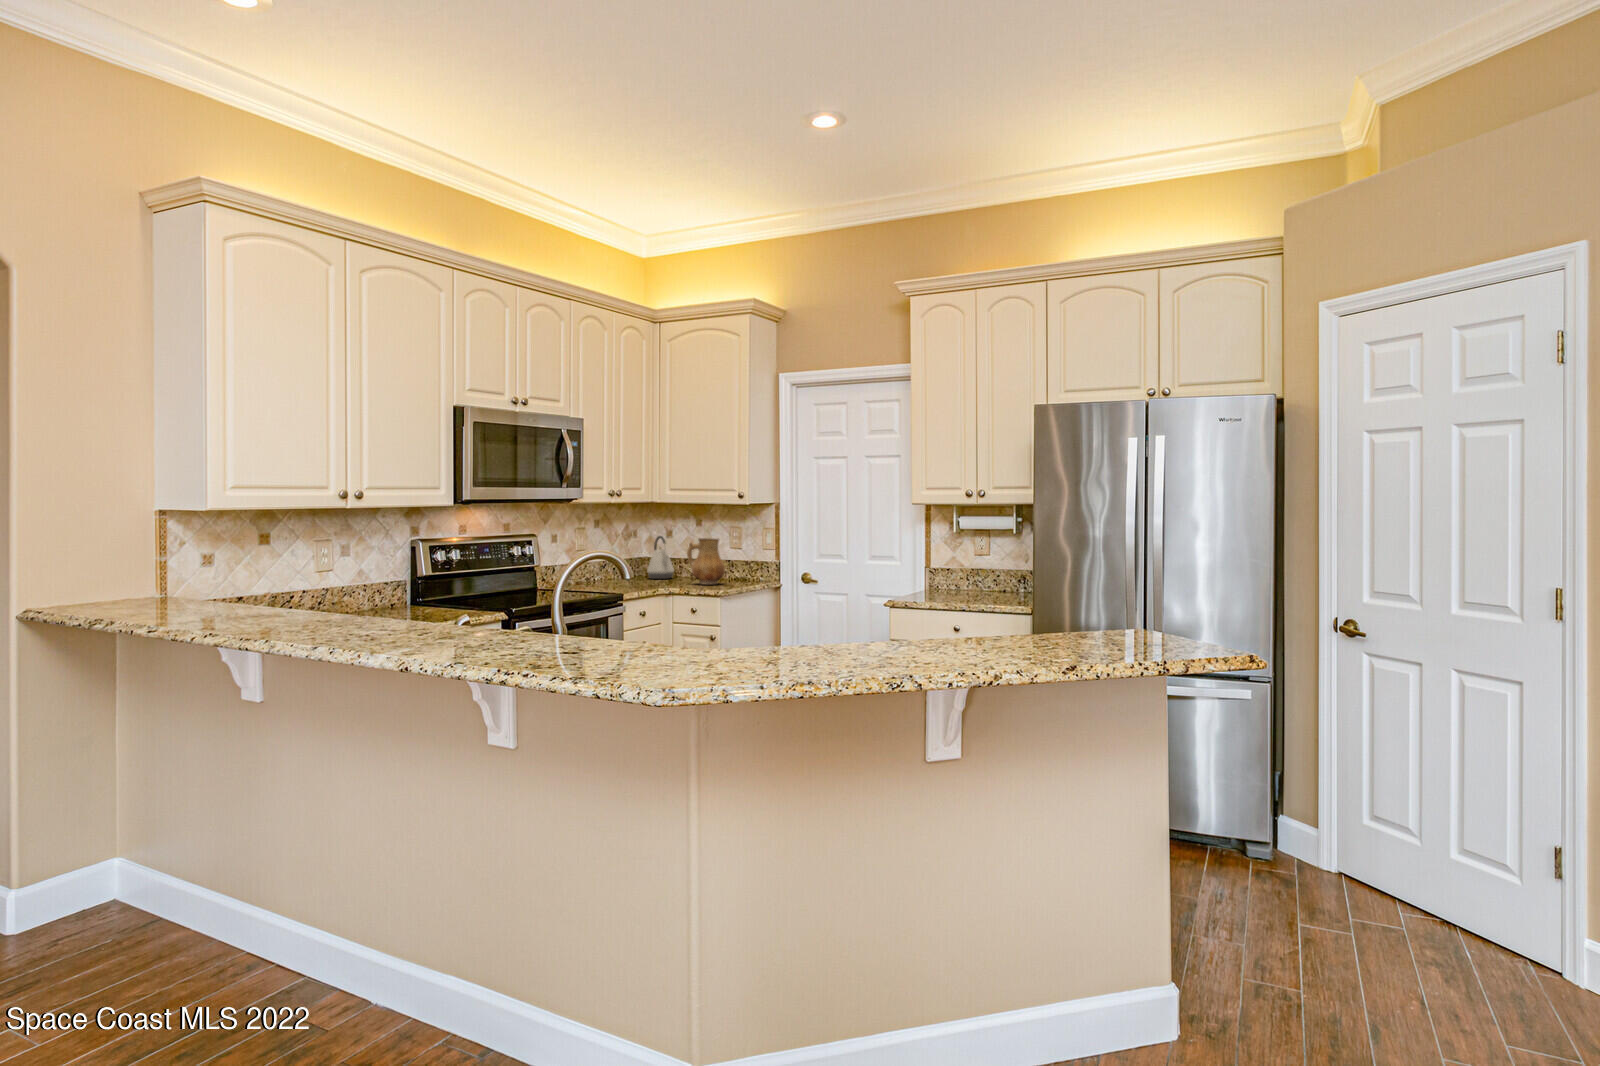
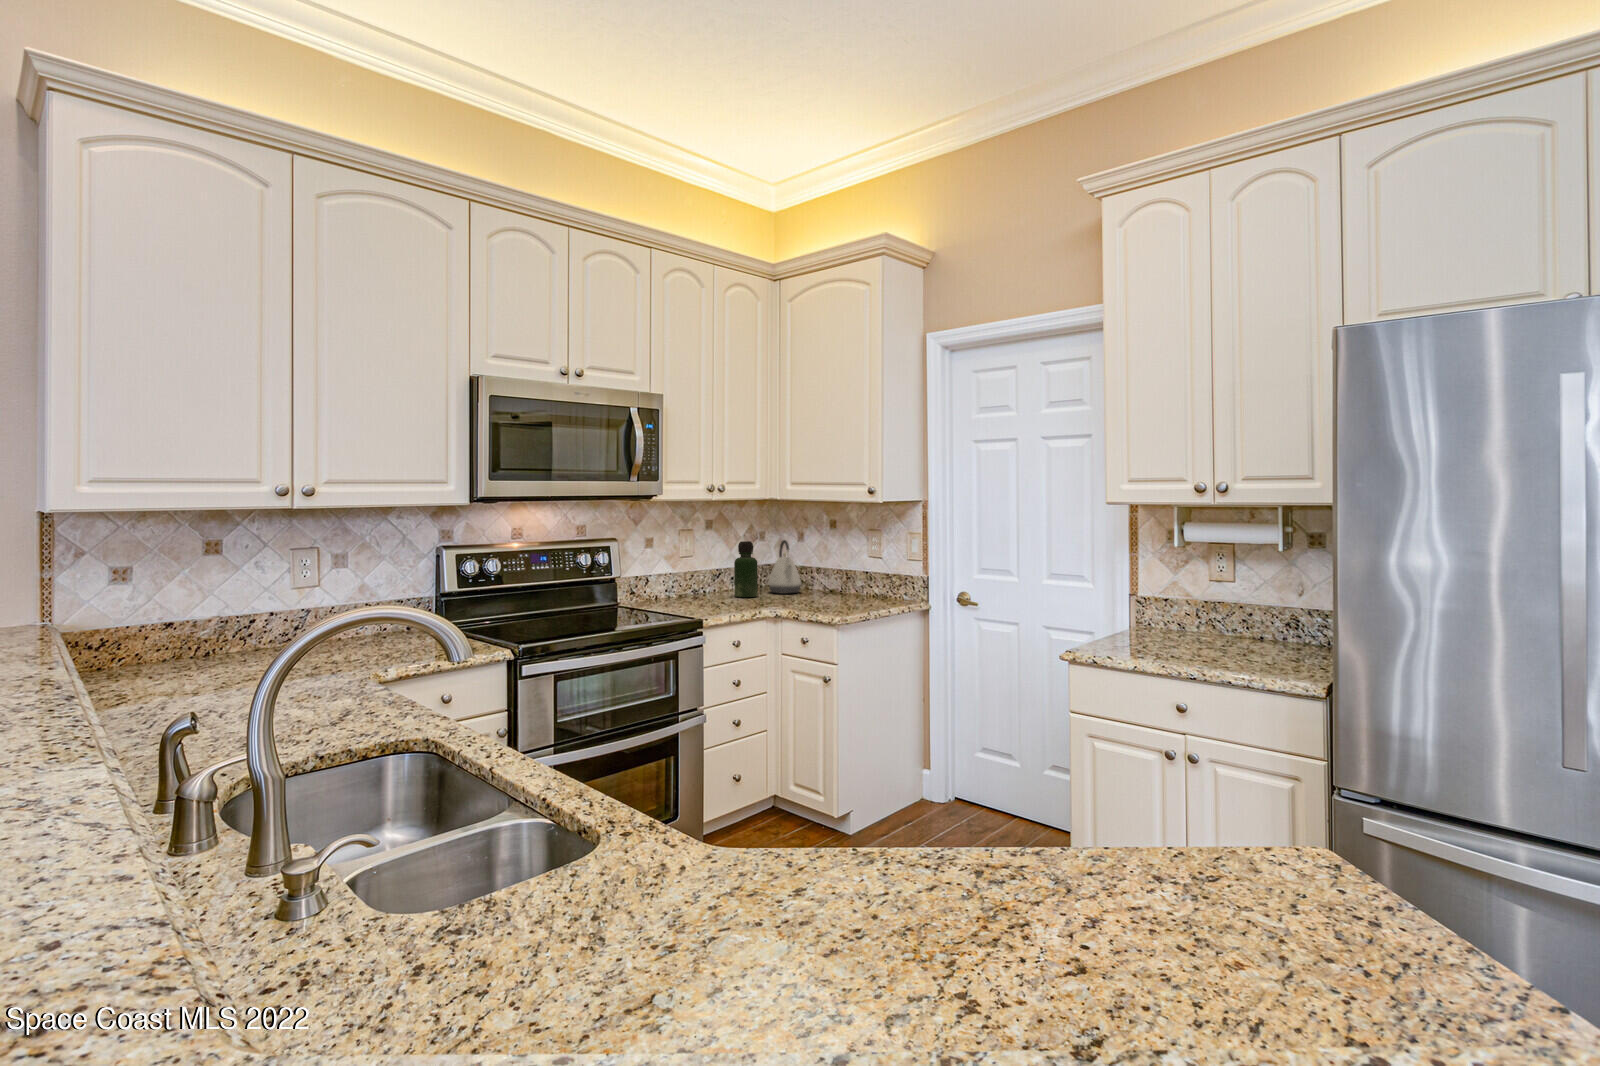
bottle: none [623,537,643,582] -> present [734,541,758,597]
ceramic pitcher: present [687,538,725,585] -> none [806,545,854,606]

